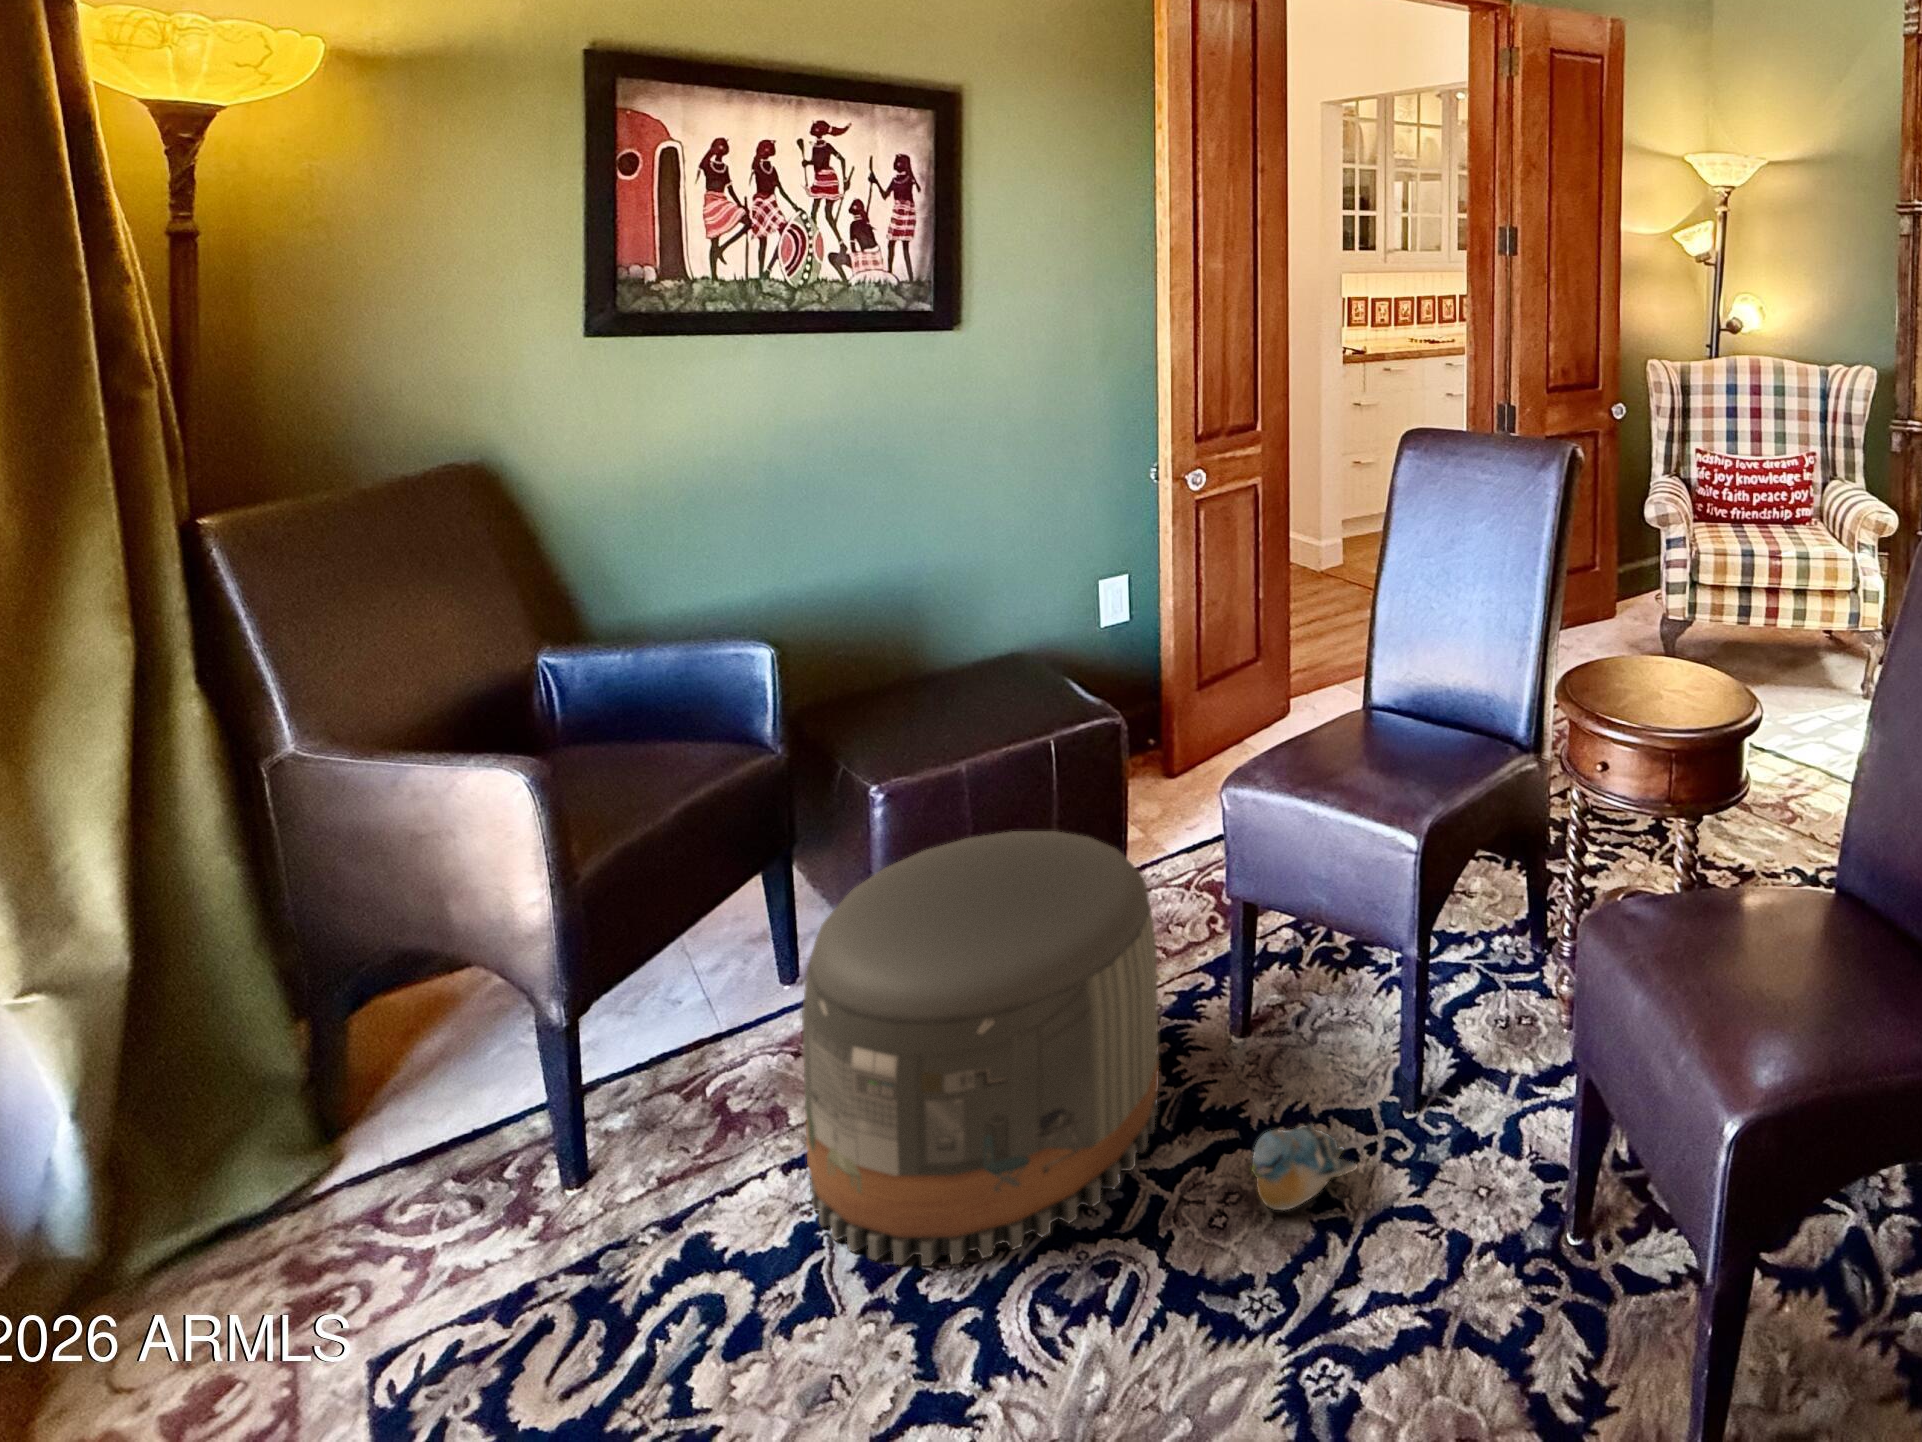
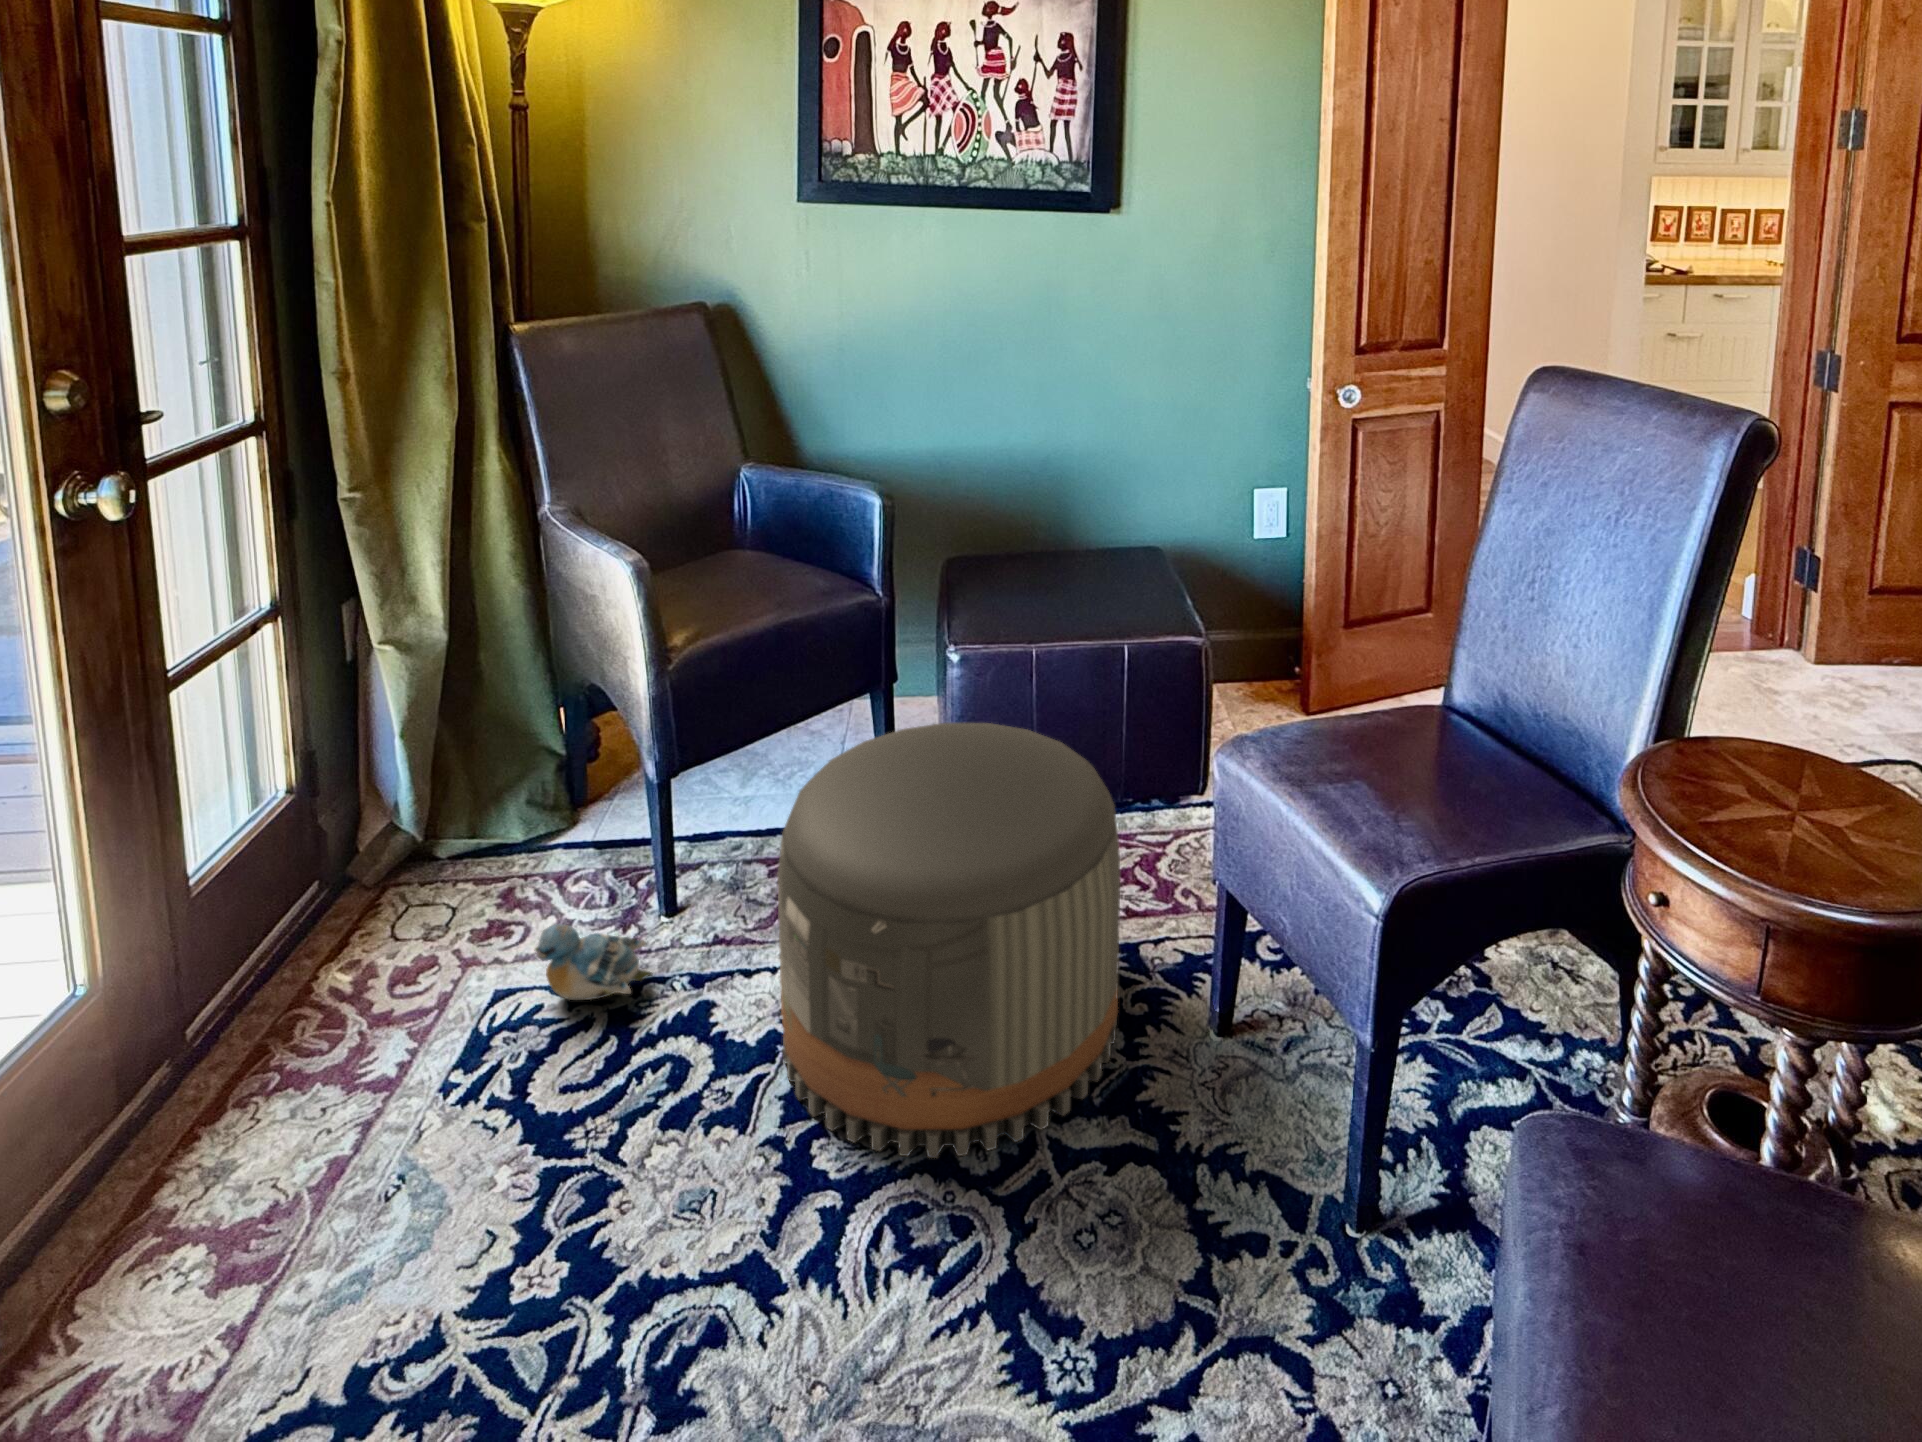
plush toy: present [1251,1124,1358,1210] -> present [535,924,653,1000]

